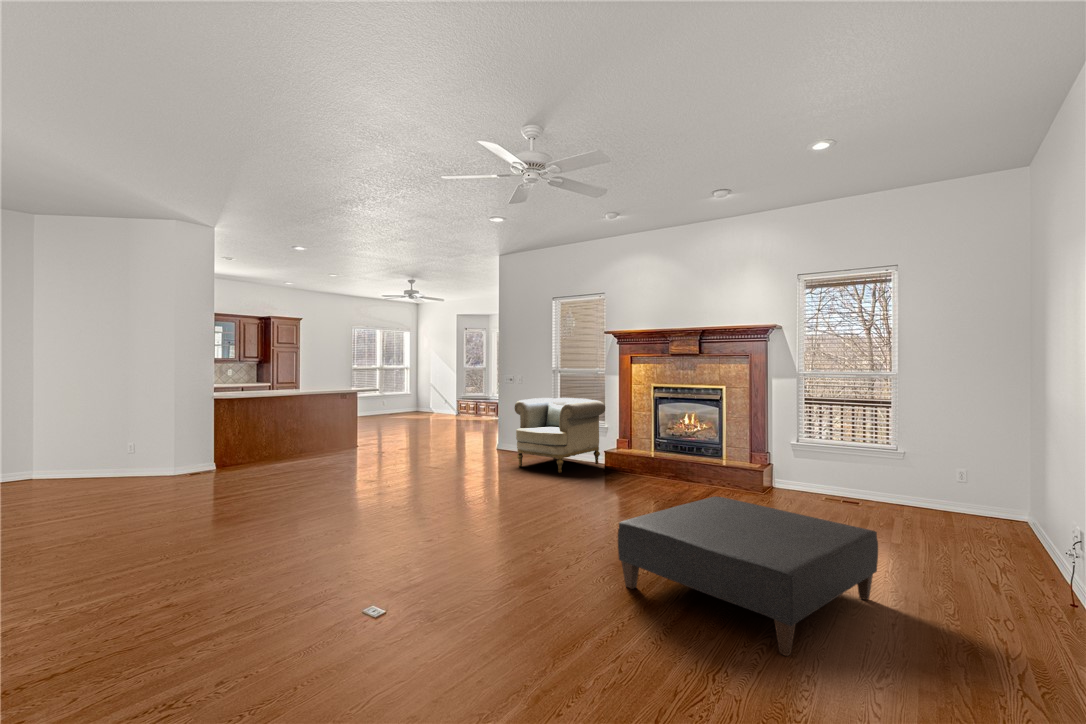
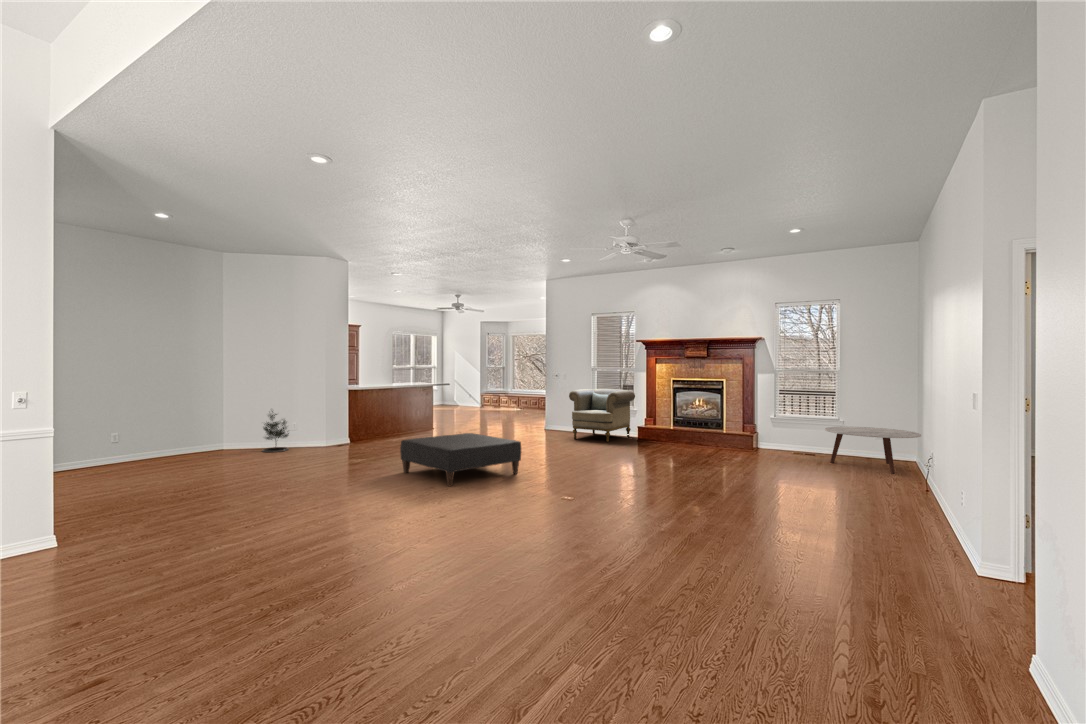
potted tree: none [70,425,120,485] -> present [262,411,289,452]
coffee table: none [870,462,1038,552] -> present [825,427,921,474]
ottoman: present [618,496,878,656] -> present [400,433,521,486]

